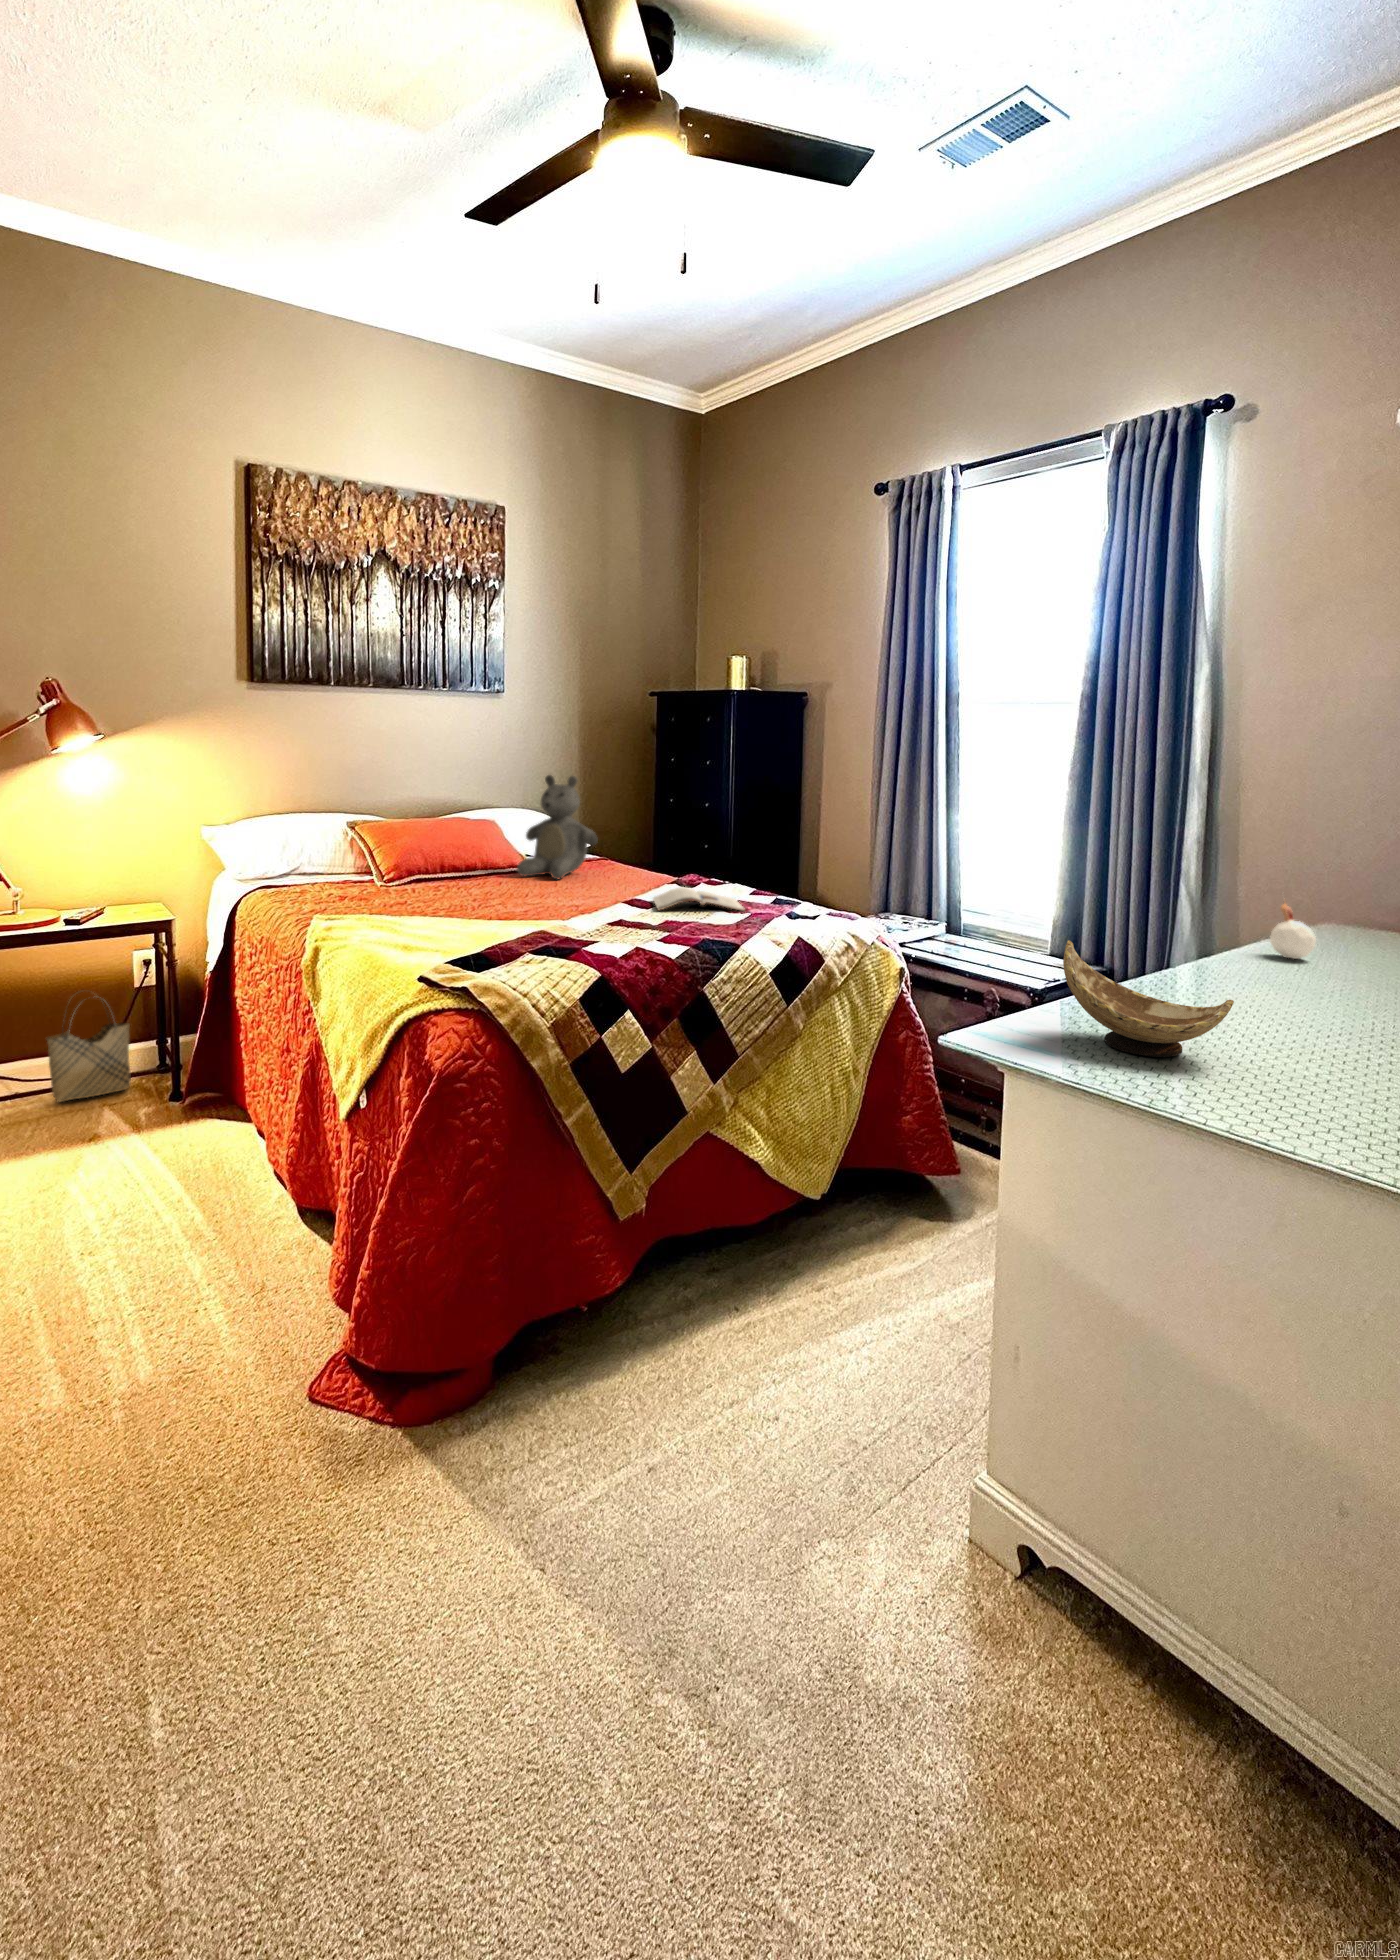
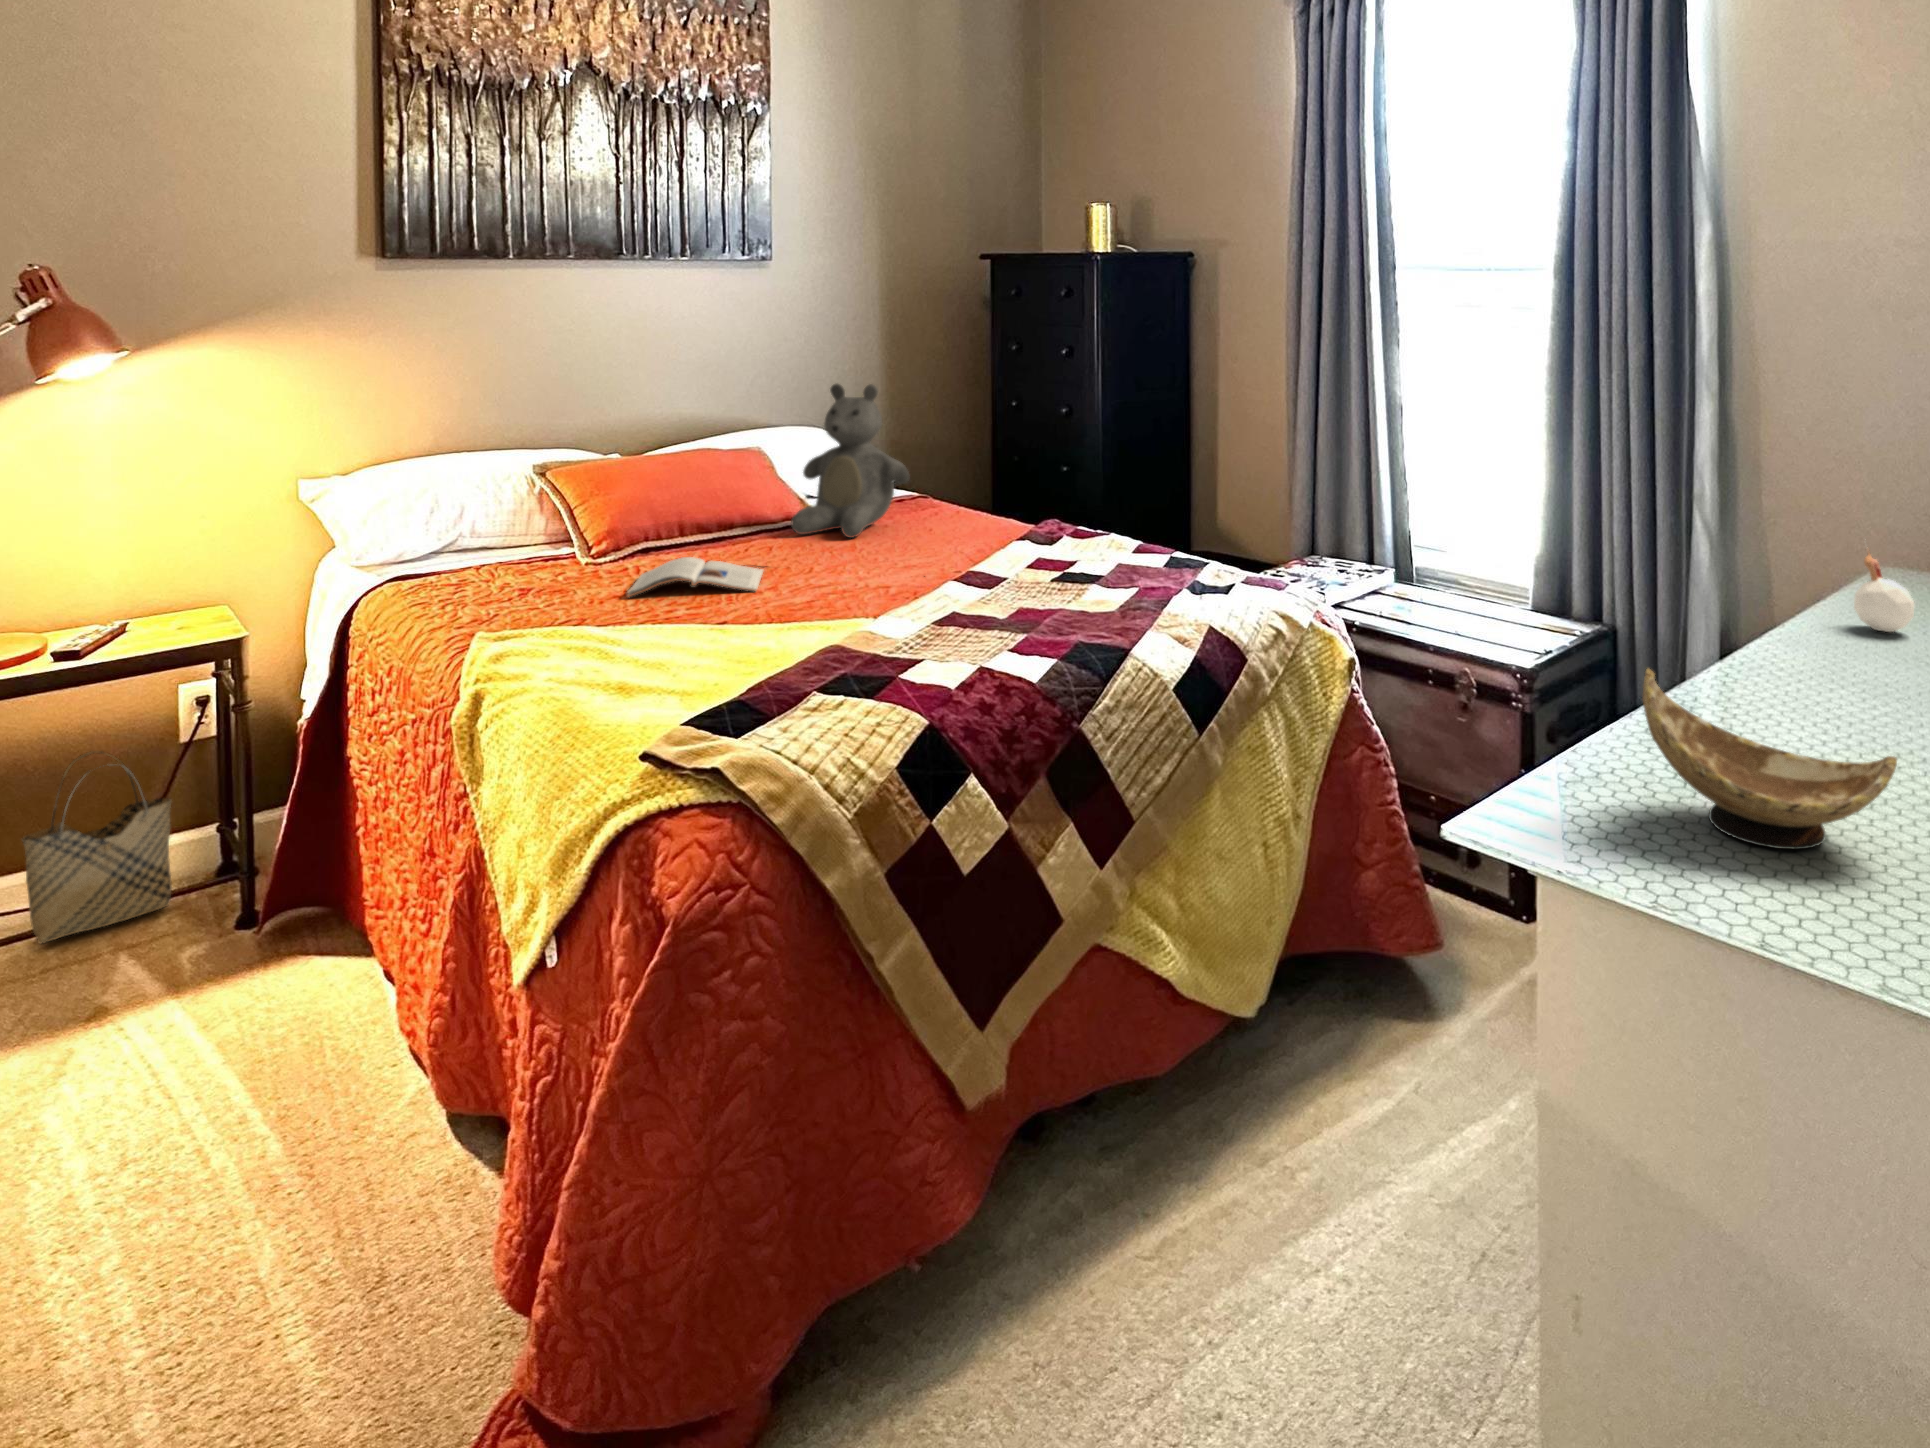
magazine: present [653,887,745,911] -> present [627,557,763,598]

